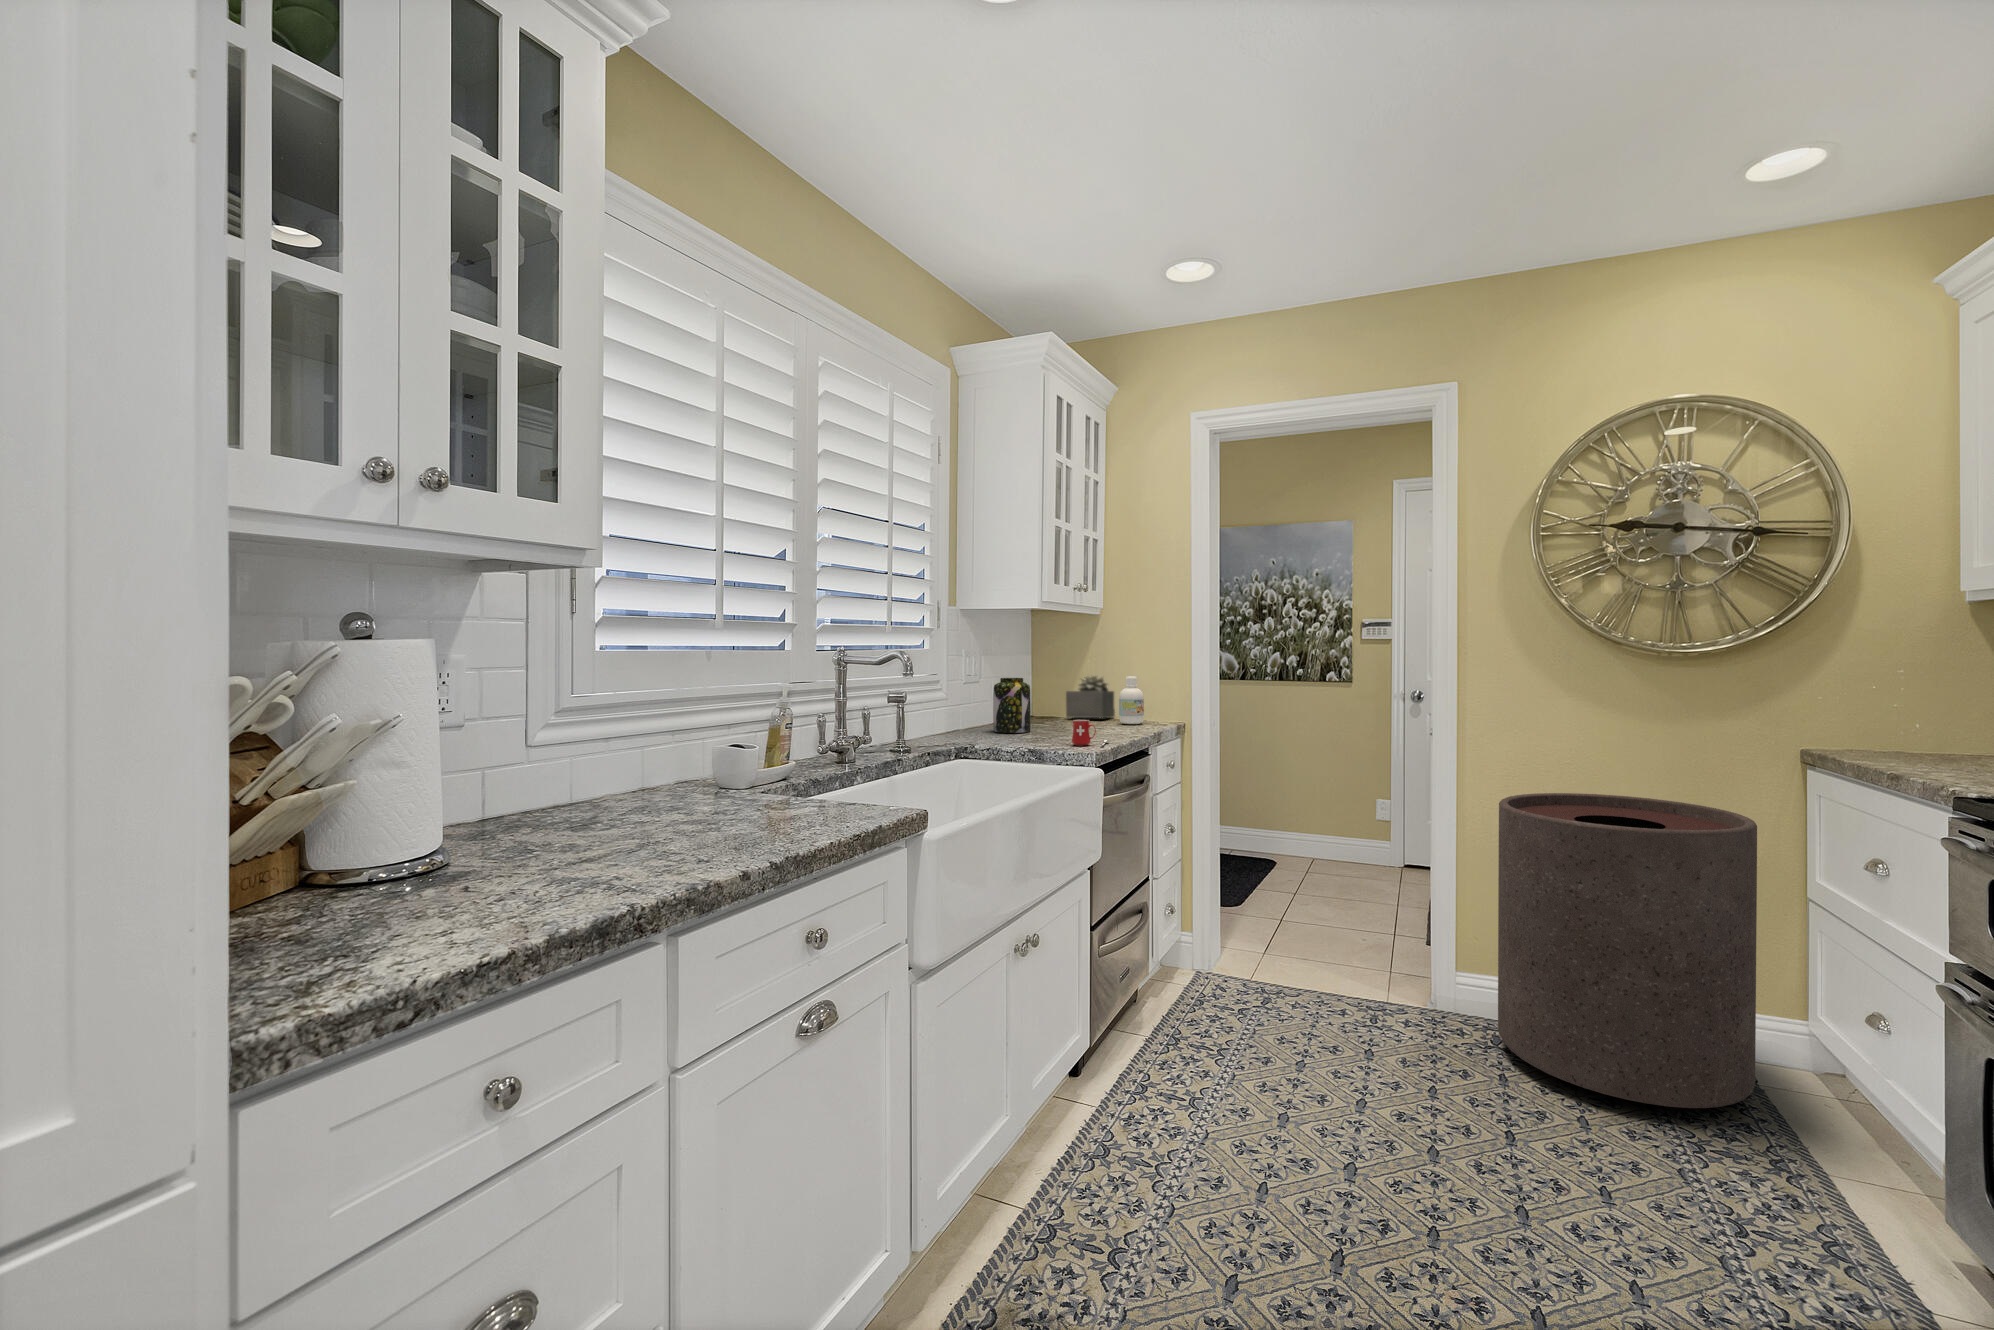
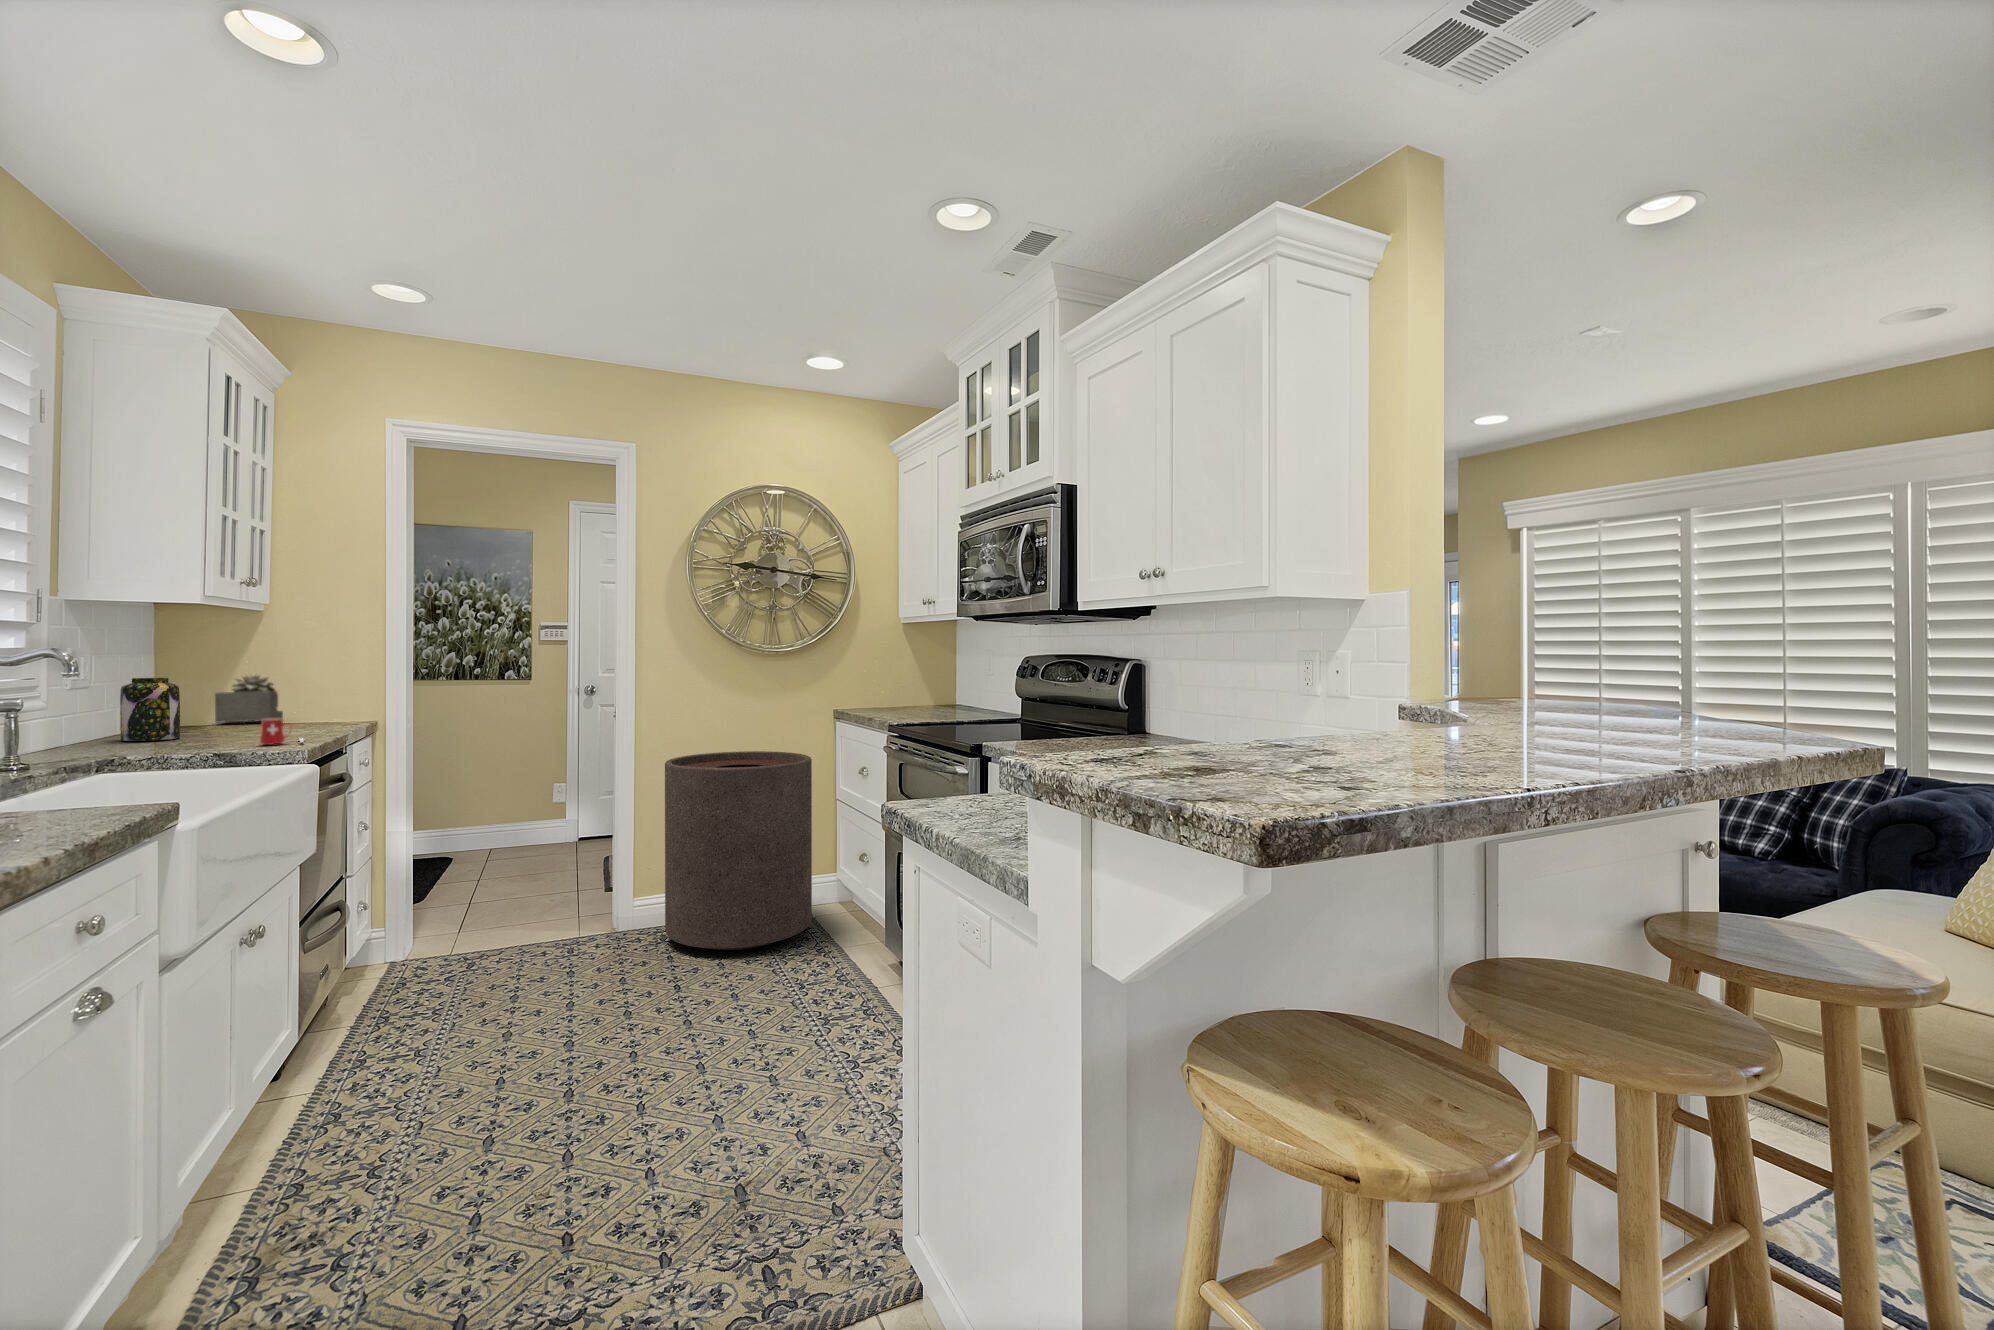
bottle: present [1119,676,1144,724] -> none [296,675,328,724]

